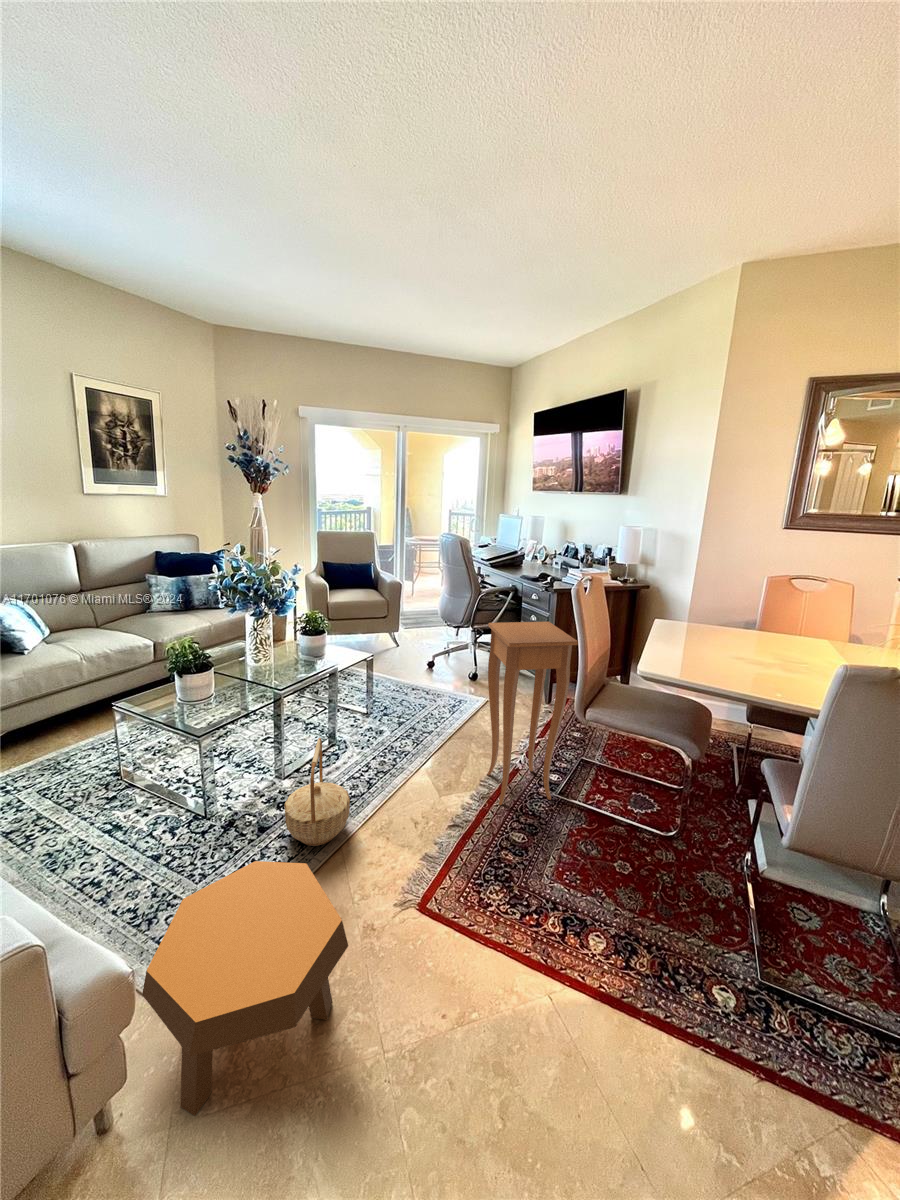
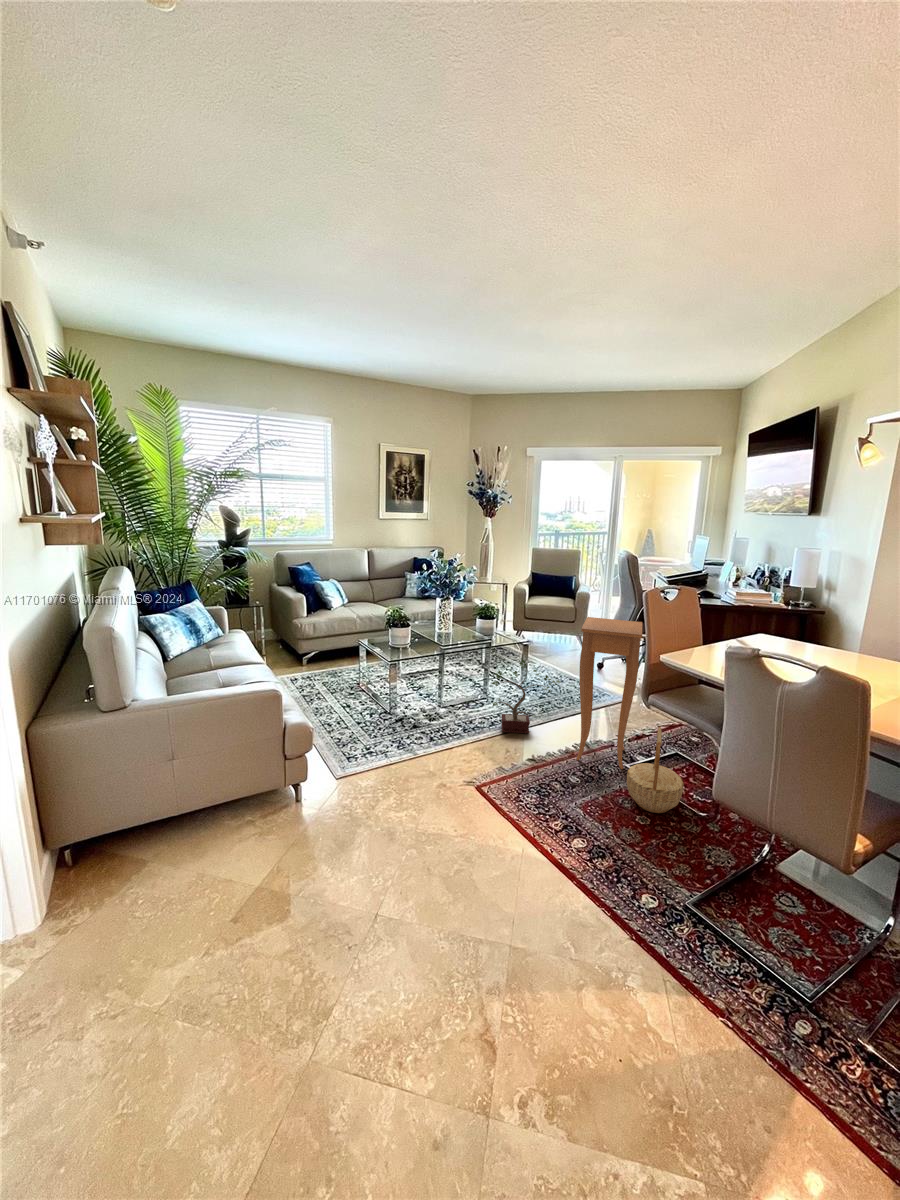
potted plant: none [372,688,462,792] -> present [492,659,561,733]
basket: present [284,738,350,846] -> present [627,727,684,813]
footstool: present [142,861,348,1116] -> none [324,721,414,810]

